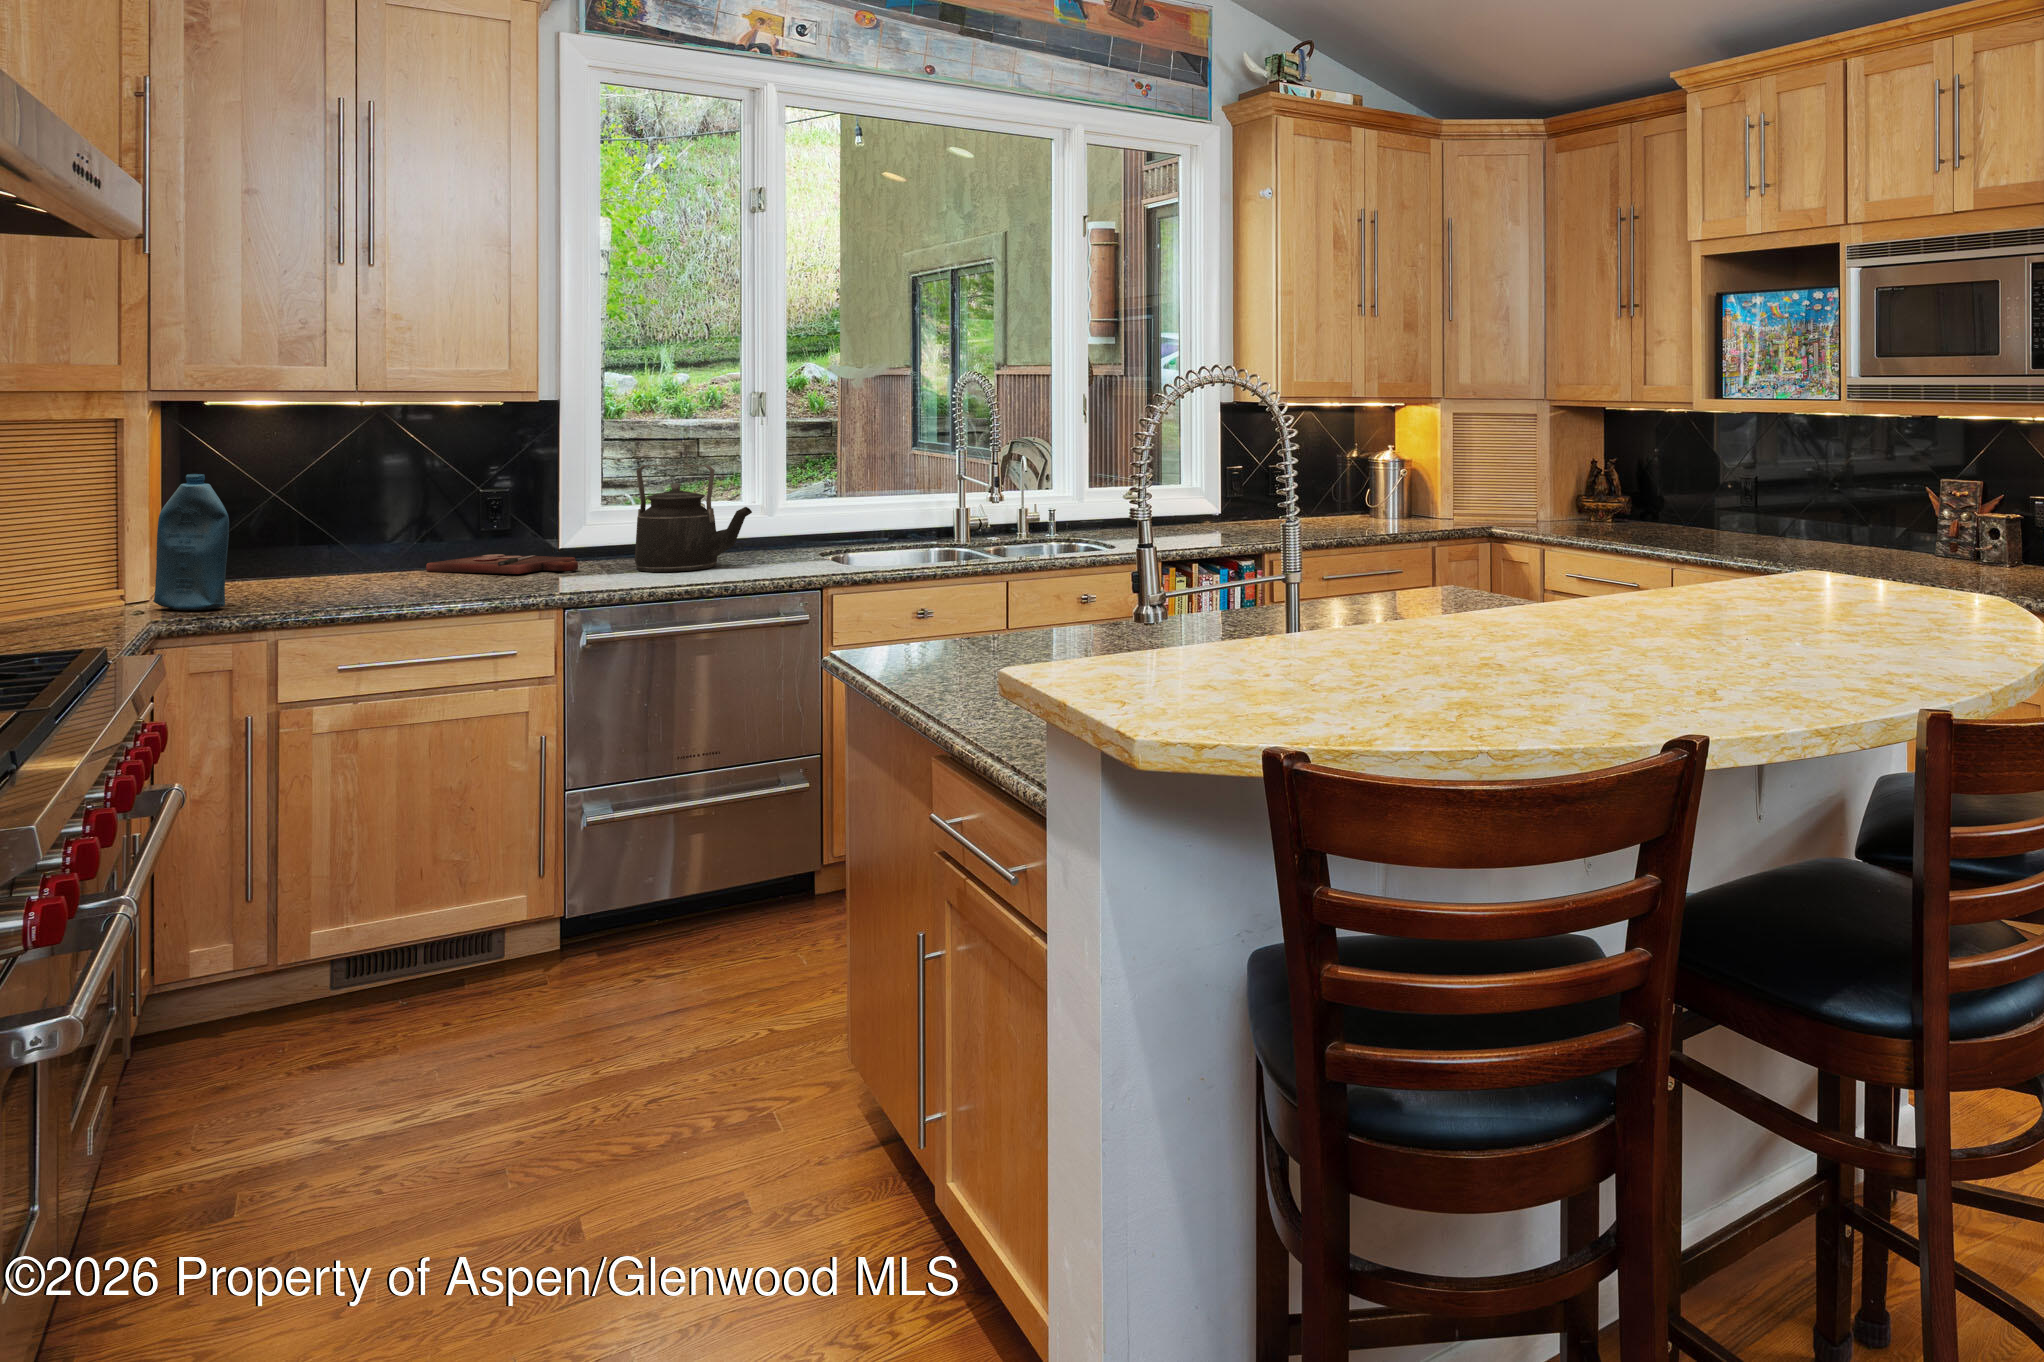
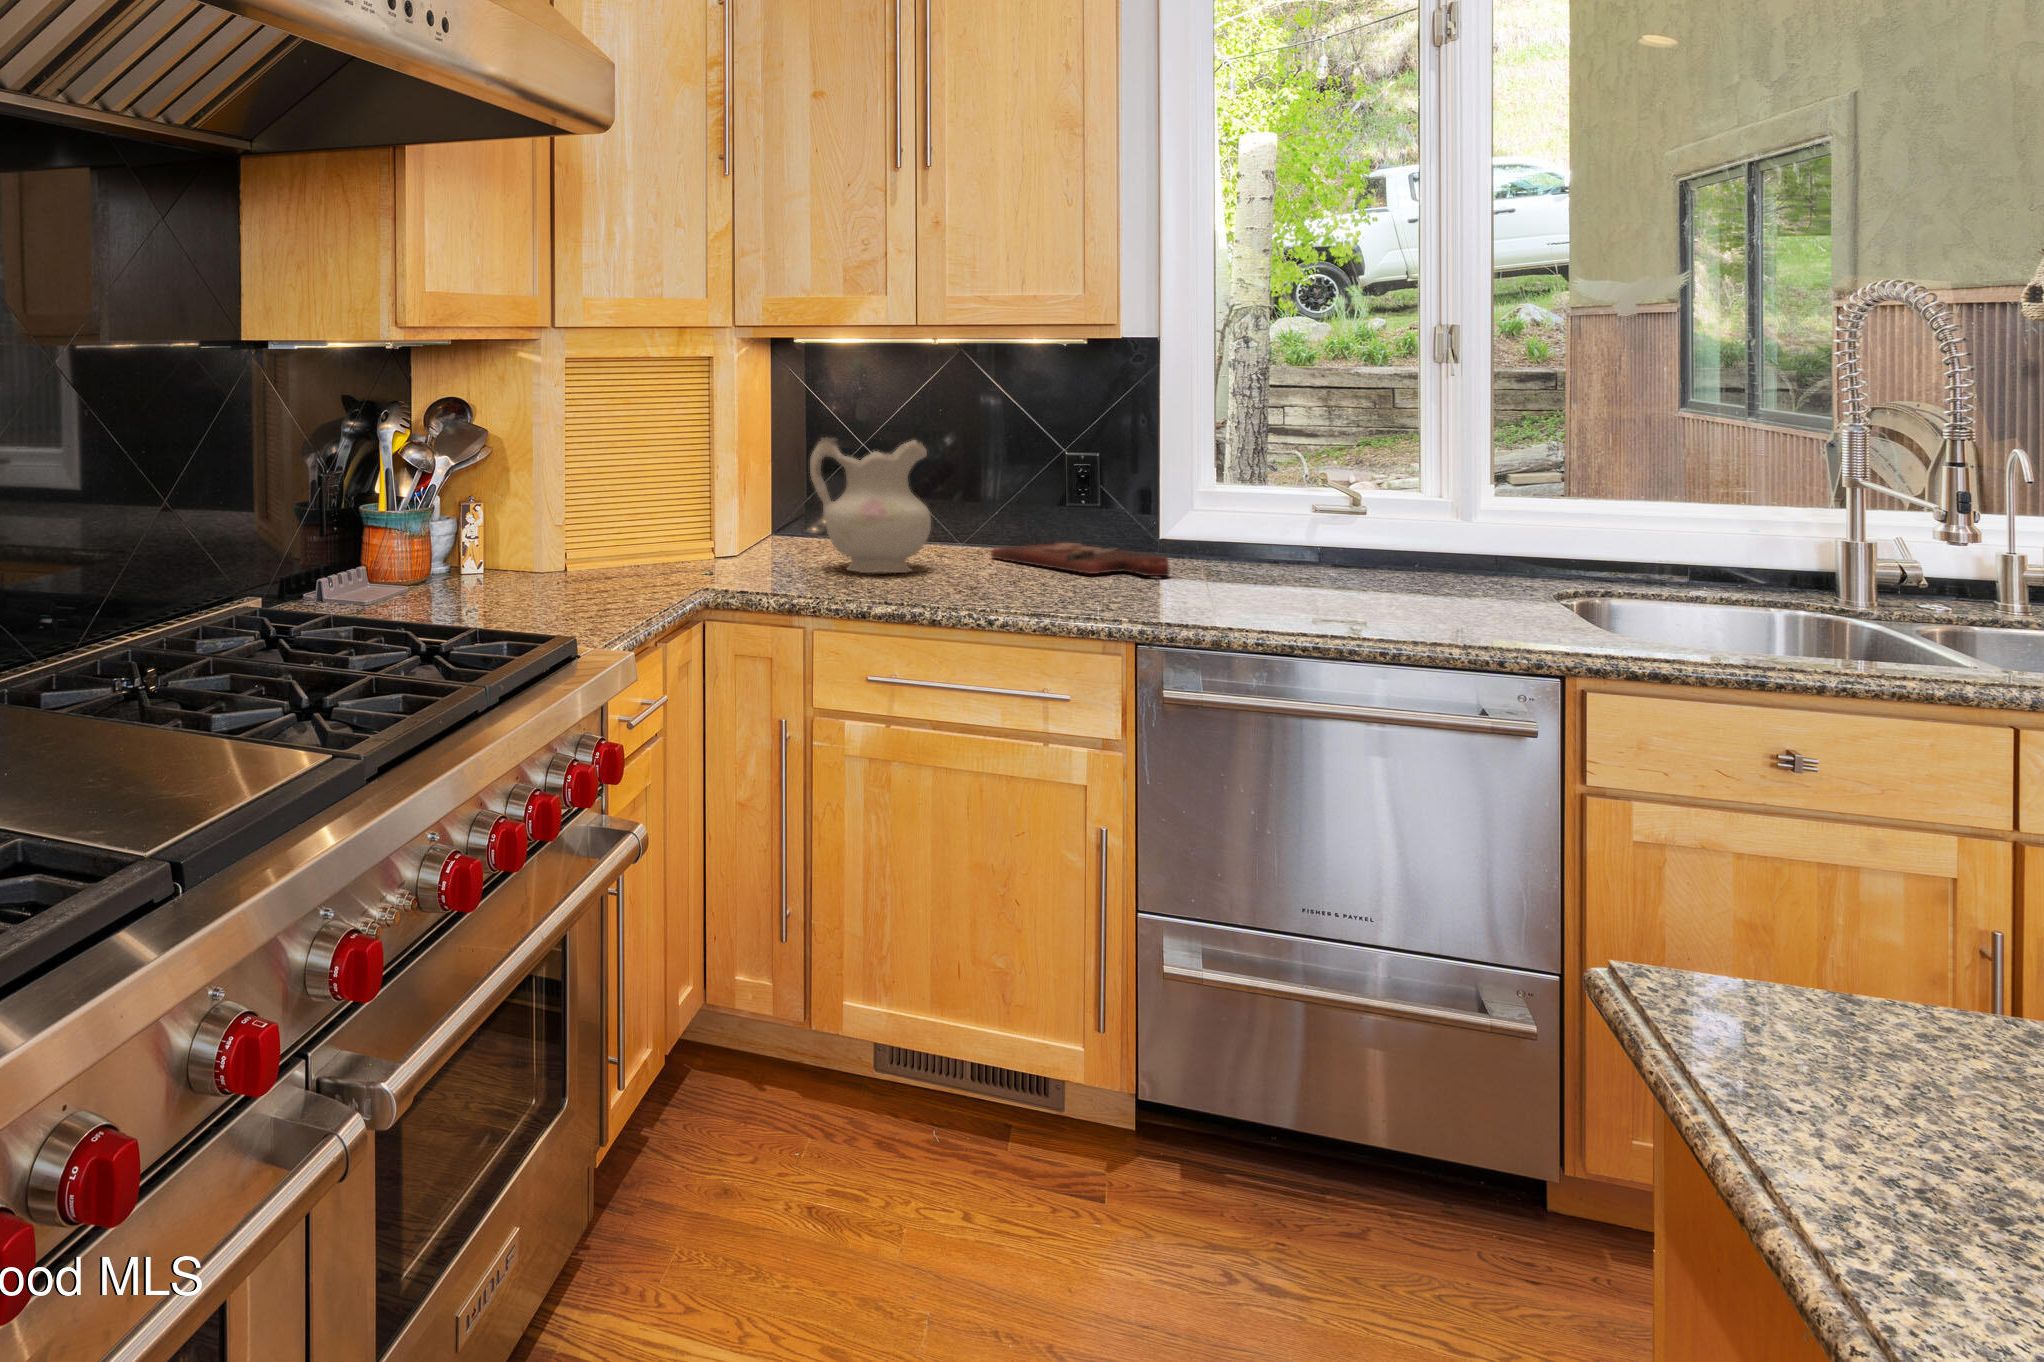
kettle: present [635,465,752,572] -> none [1250,426,1444,595]
bottle: present [153,474,229,610] -> none [705,424,764,586]
ceramic pitcher: none [257,481,379,591] -> present [810,438,931,573]

